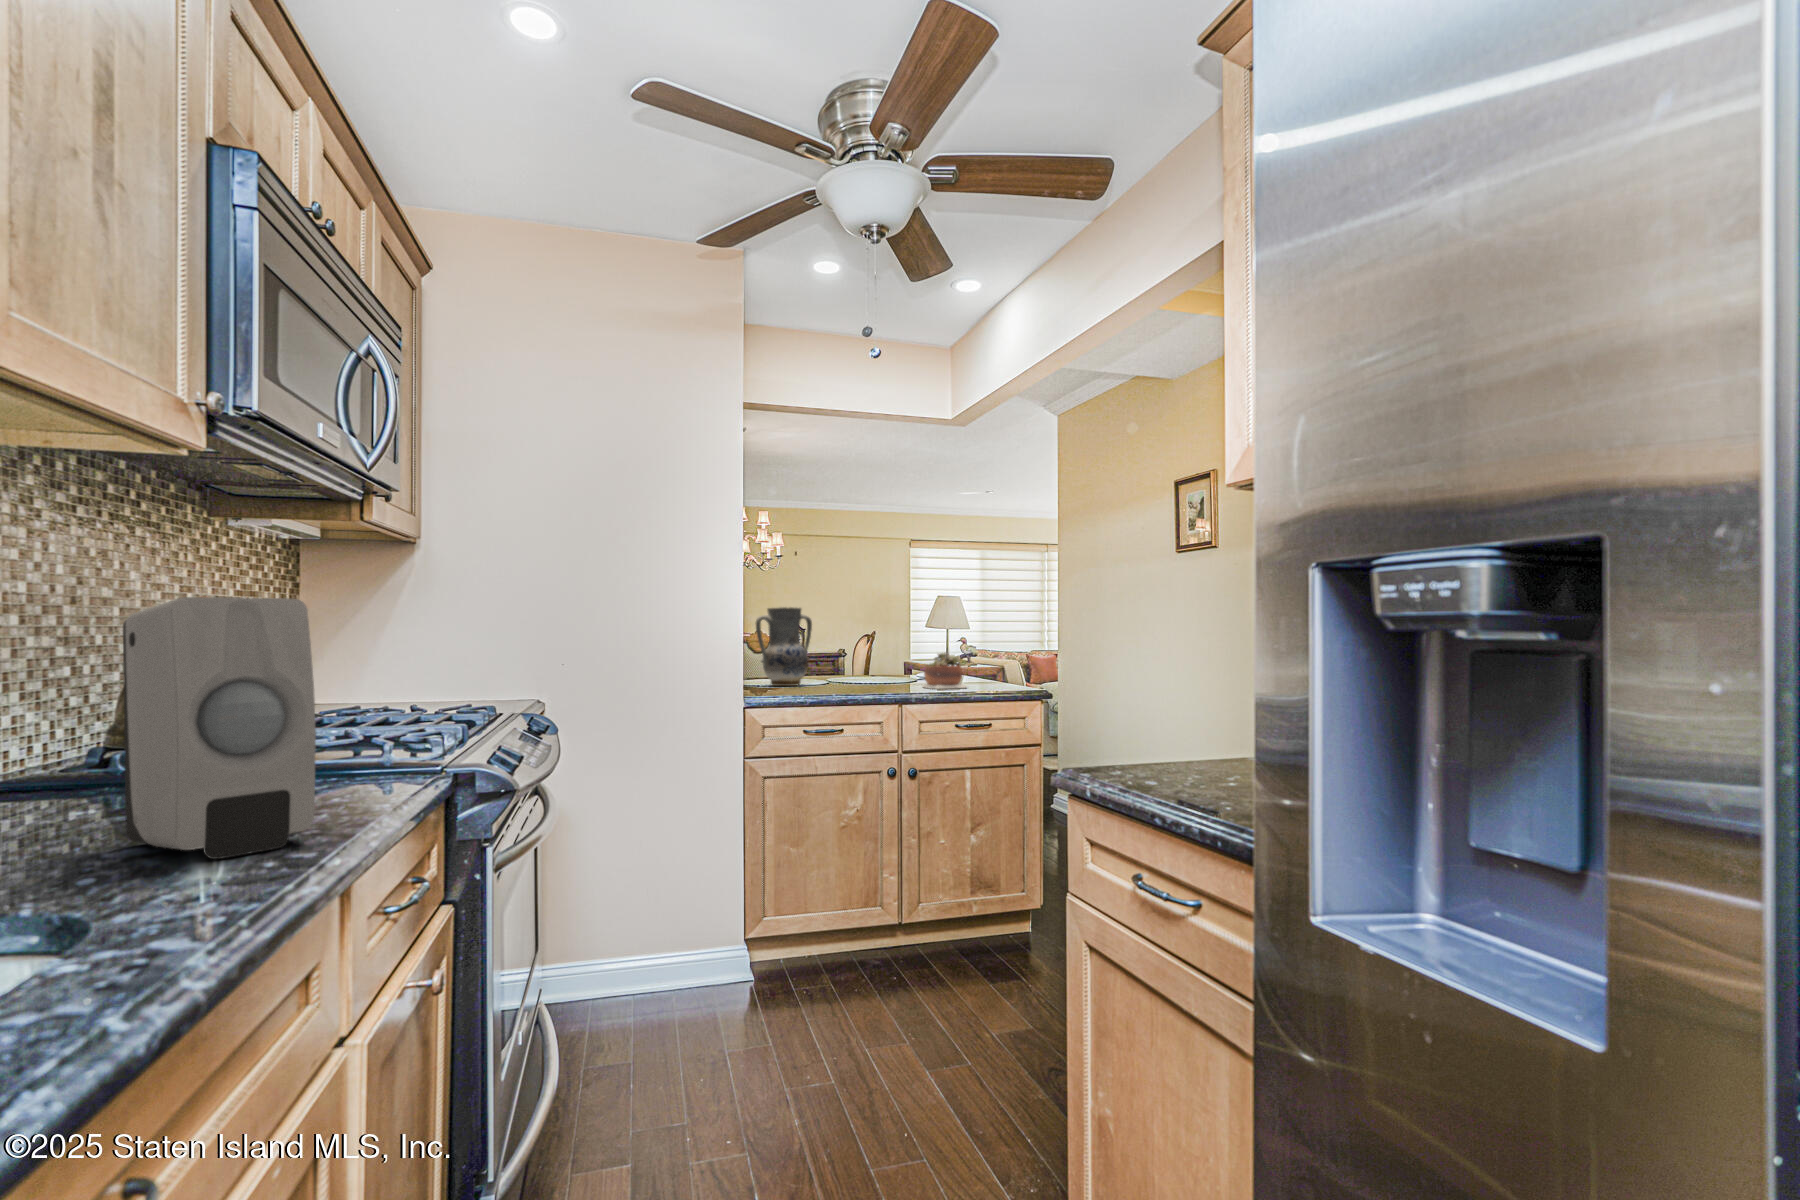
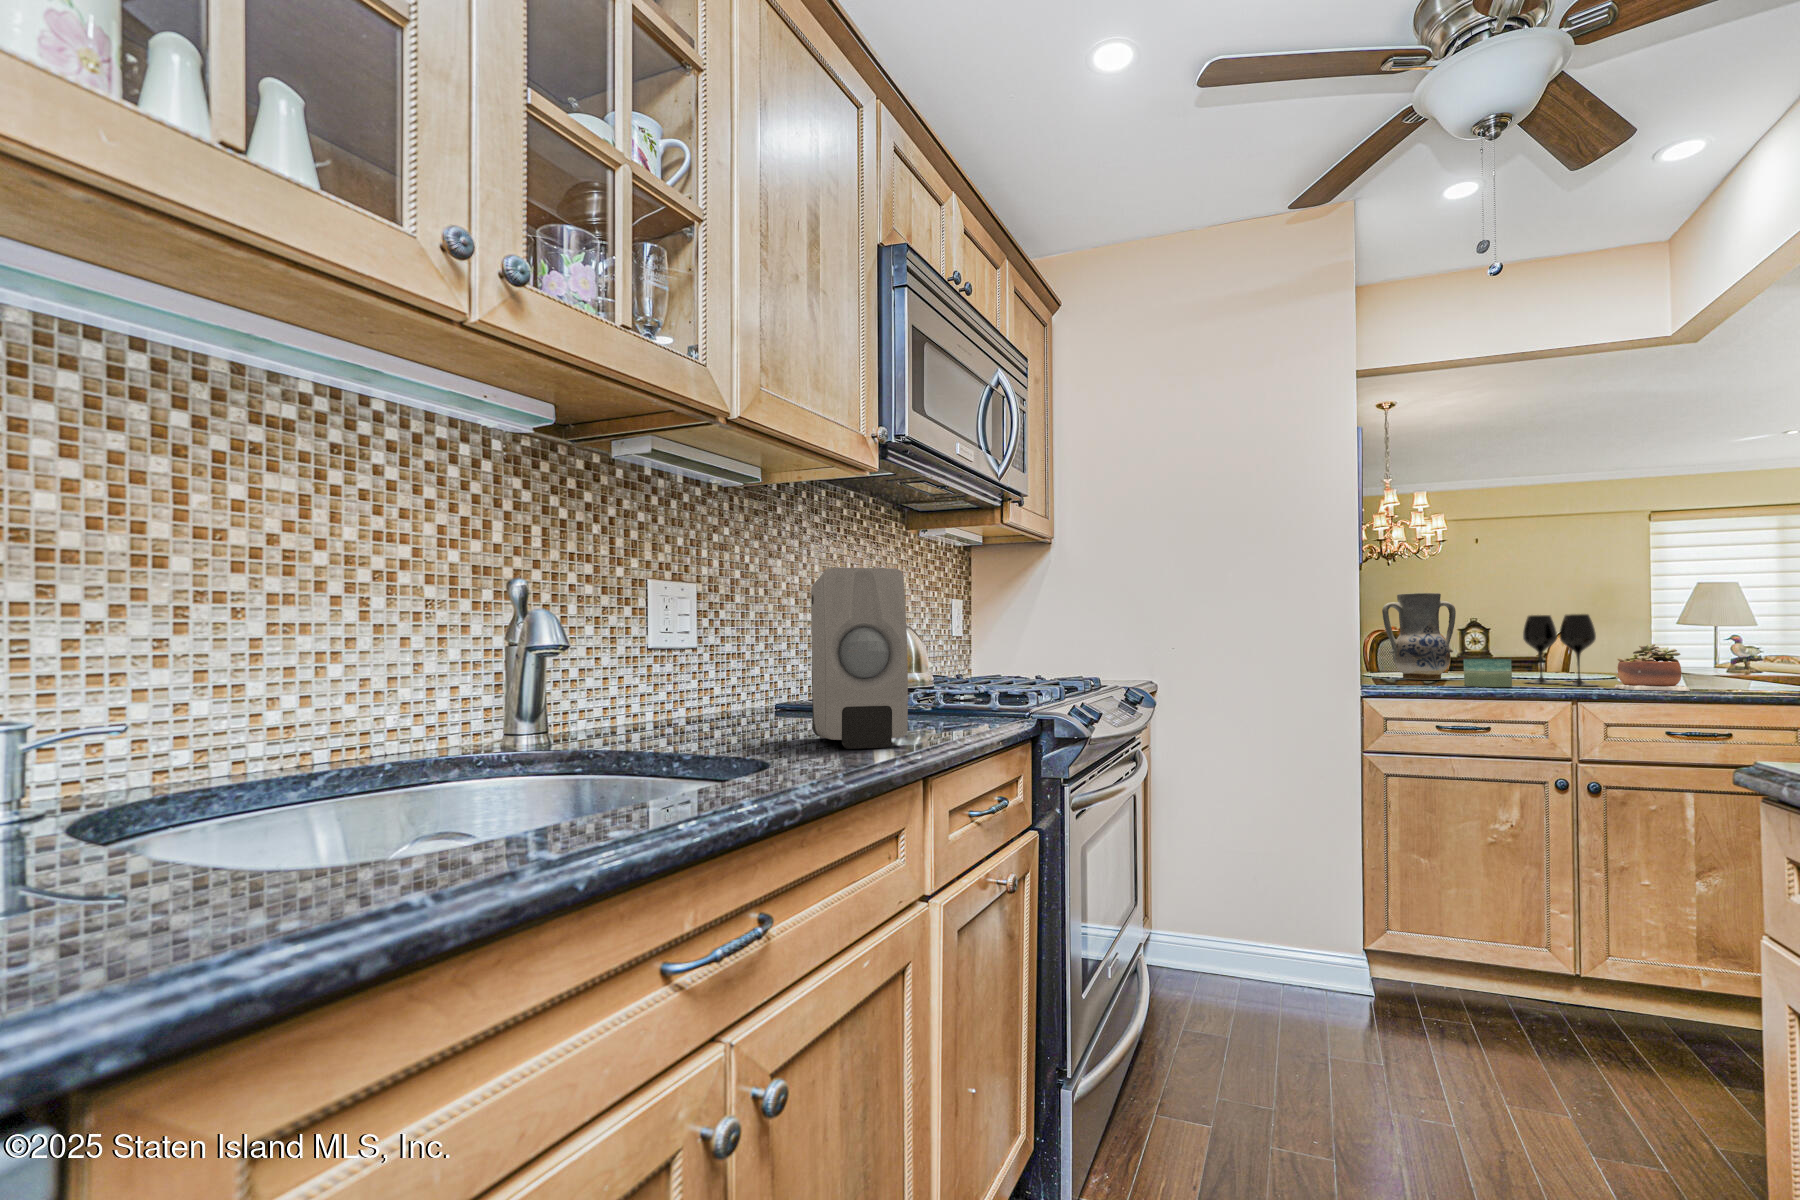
wine glass: none [860,628,911,687] -> present [1523,614,1596,686]
candle: none [823,667,858,692] -> present [1464,659,1512,687]

